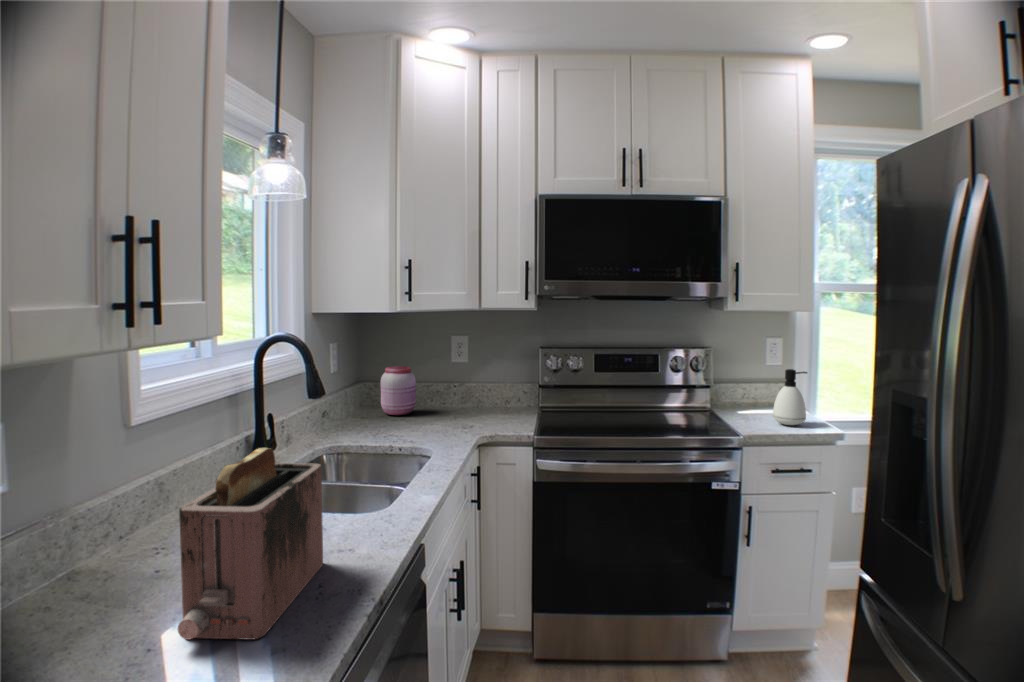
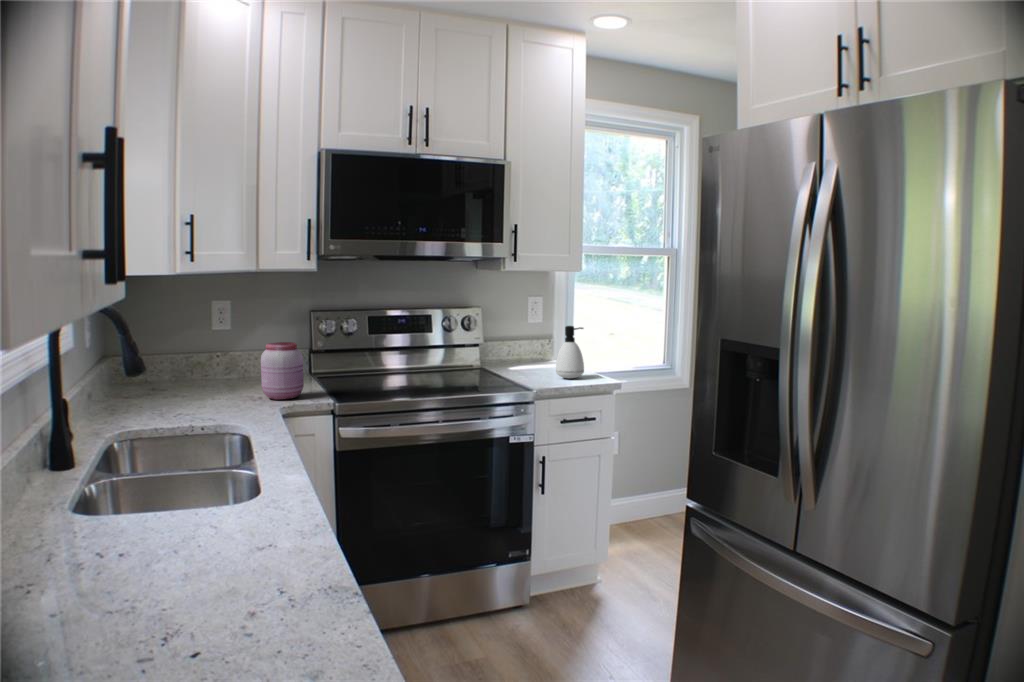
jar: present [381,366,416,415] -> present [261,342,304,400]
toaster: present [178,448,323,640] -> none [183,398,259,540]

